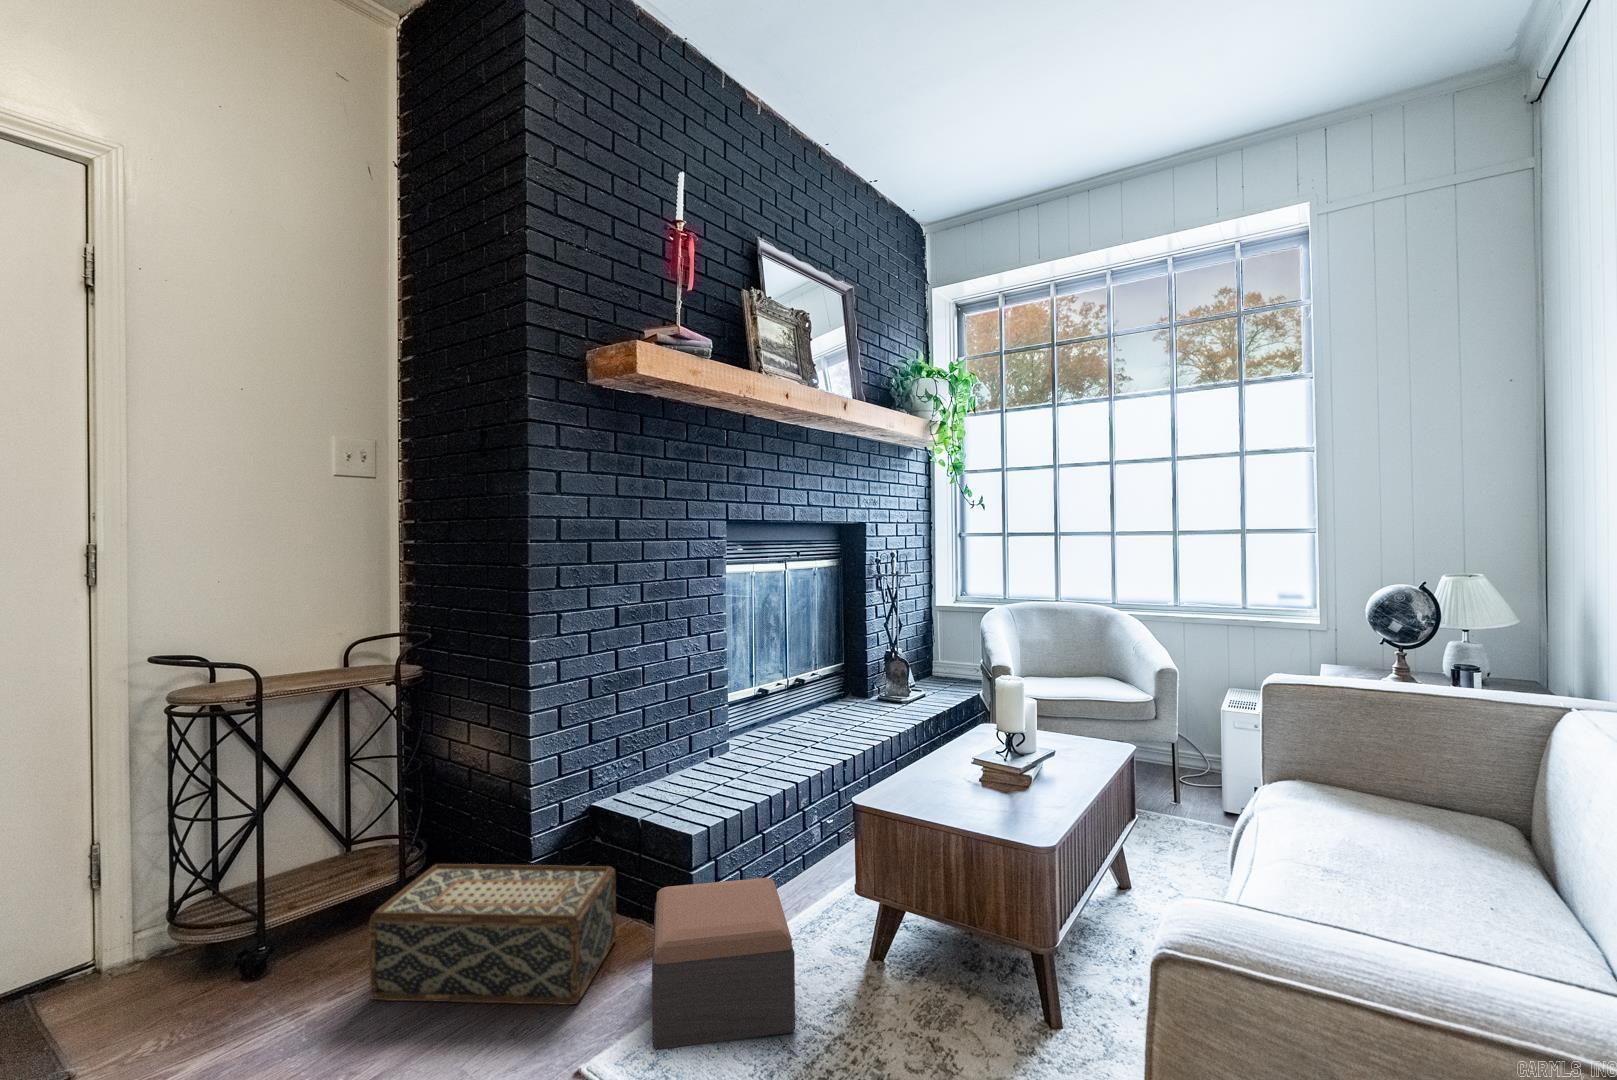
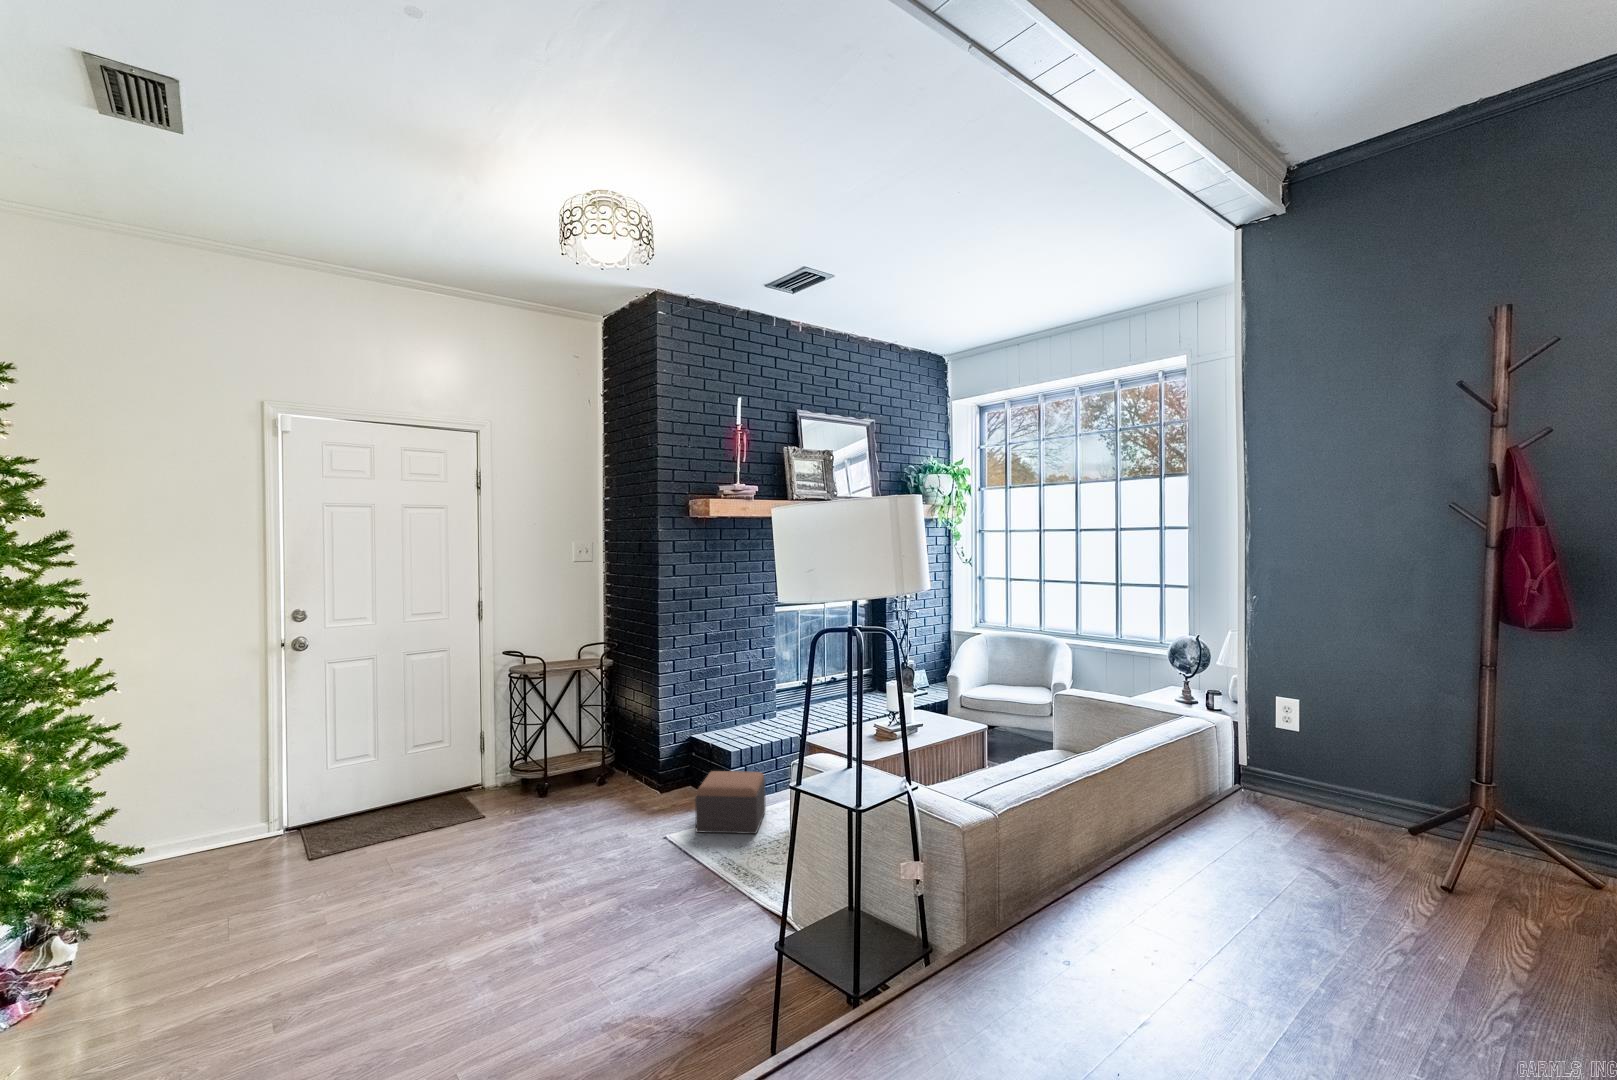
woven basket: present [369,864,617,1005] -> none [588,756,696,817]

